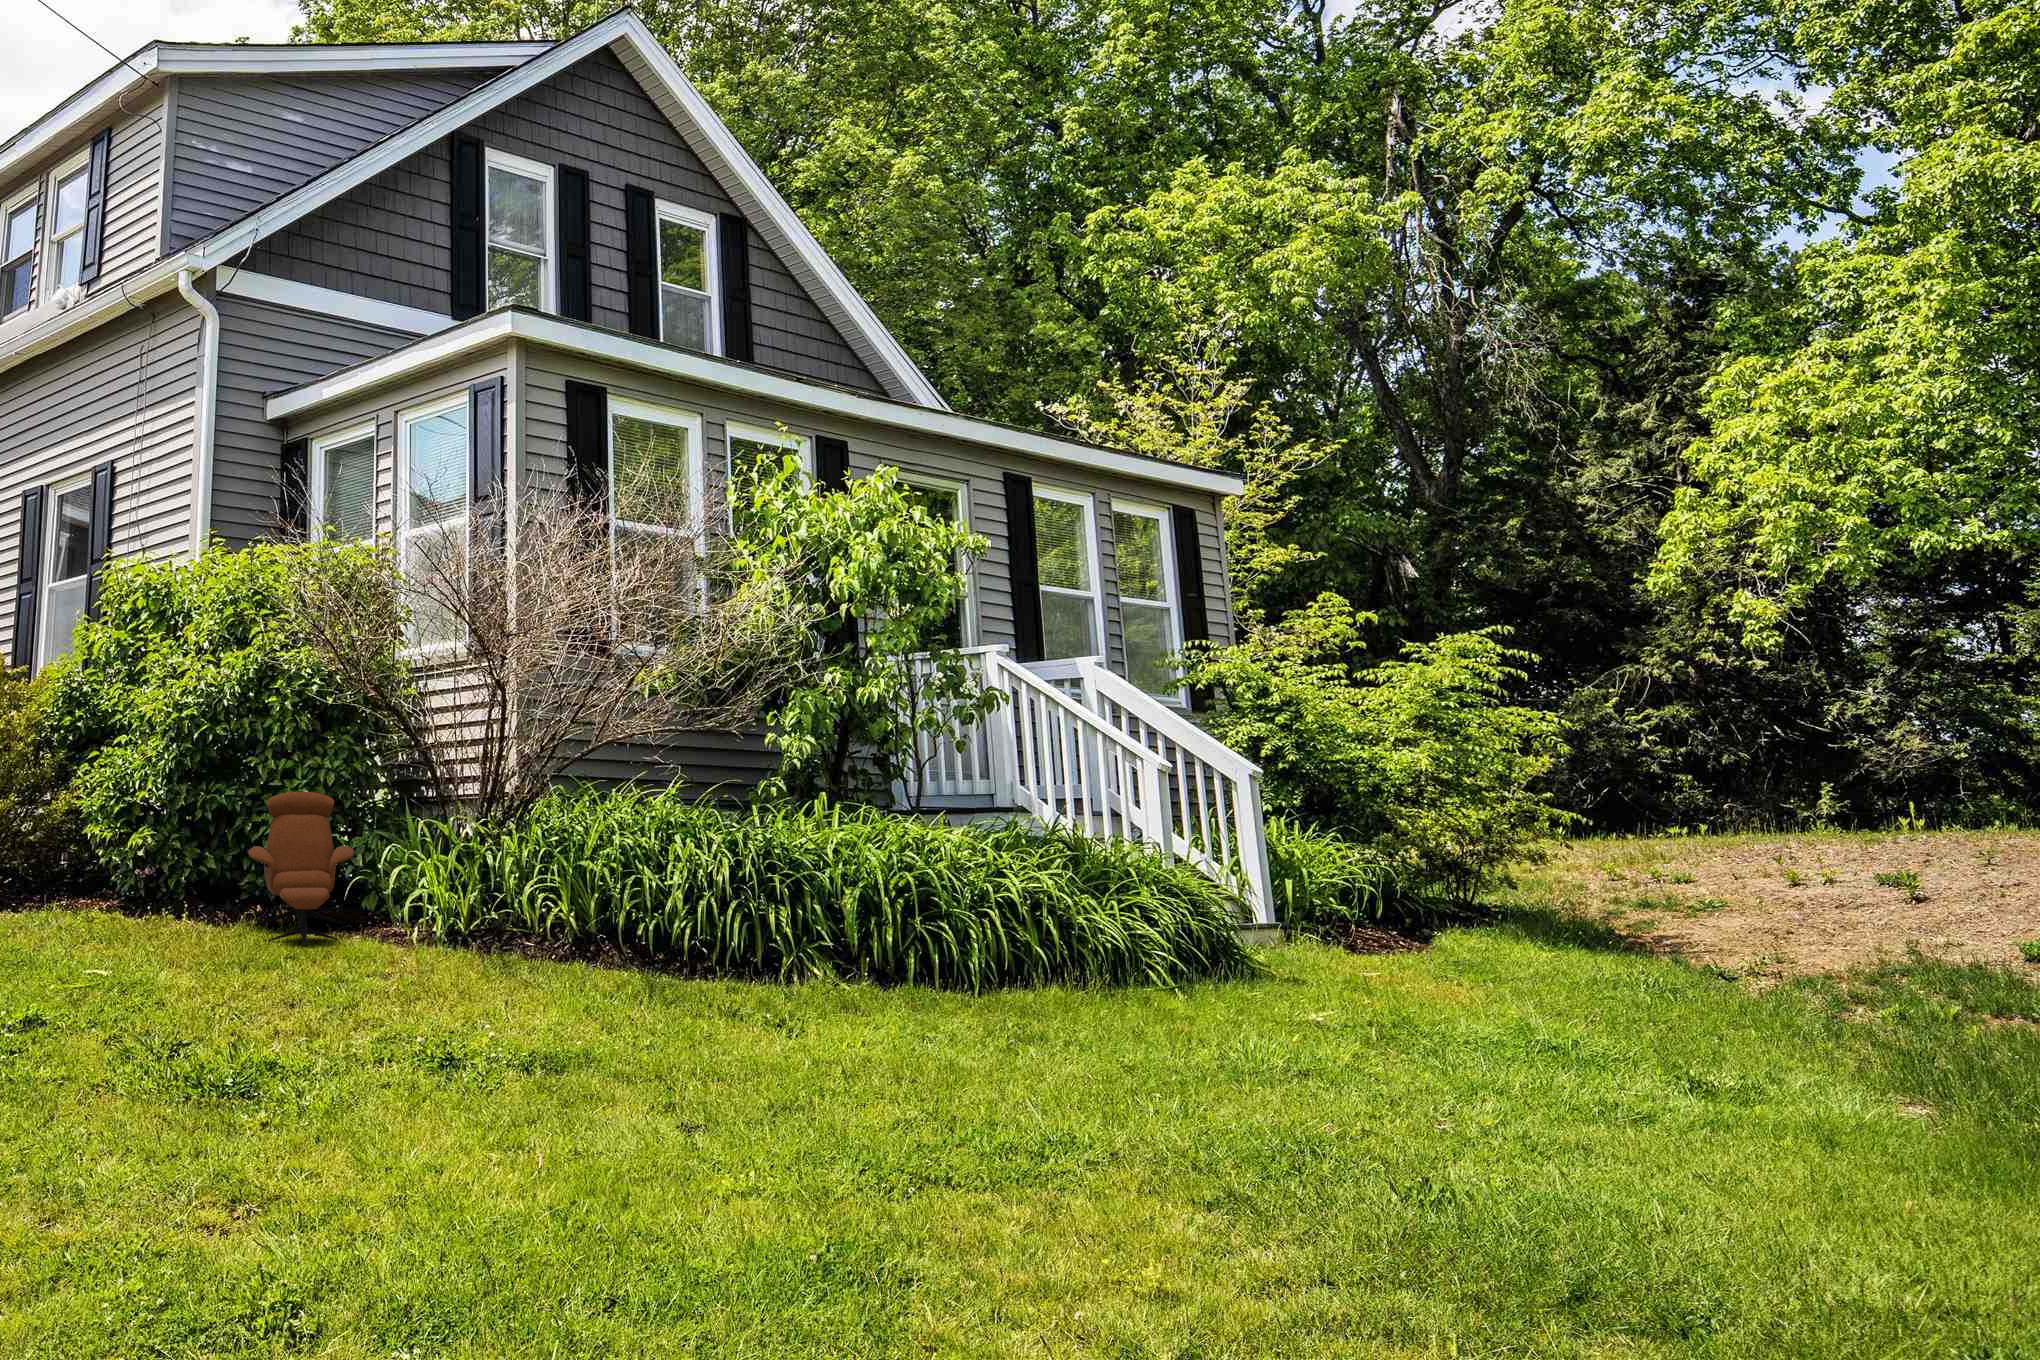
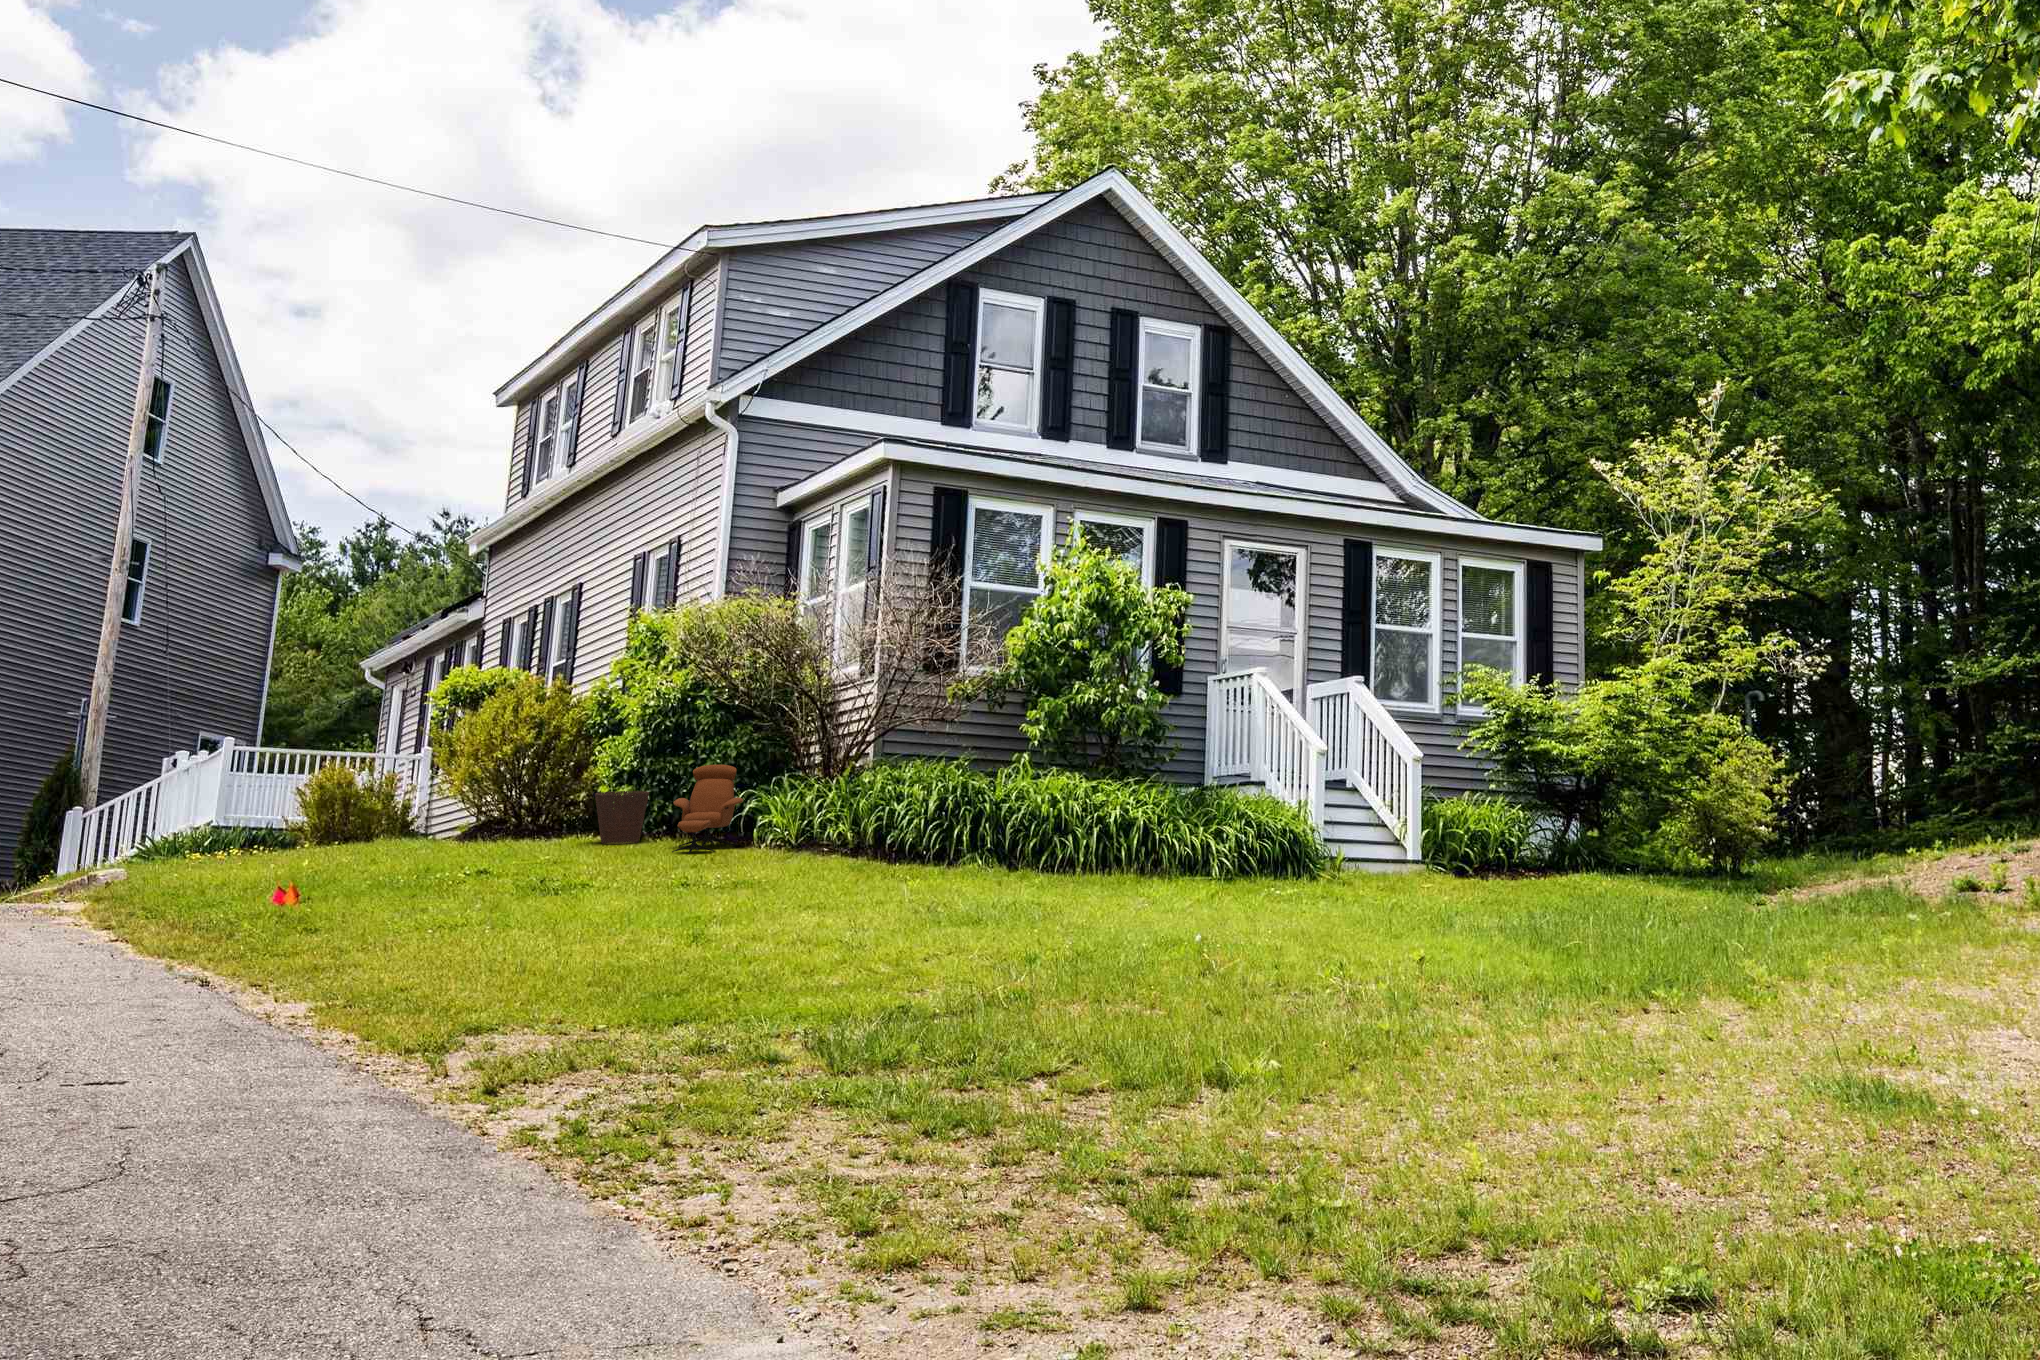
basket: none [107,830,189,918] -> present [595,791,649,844]

